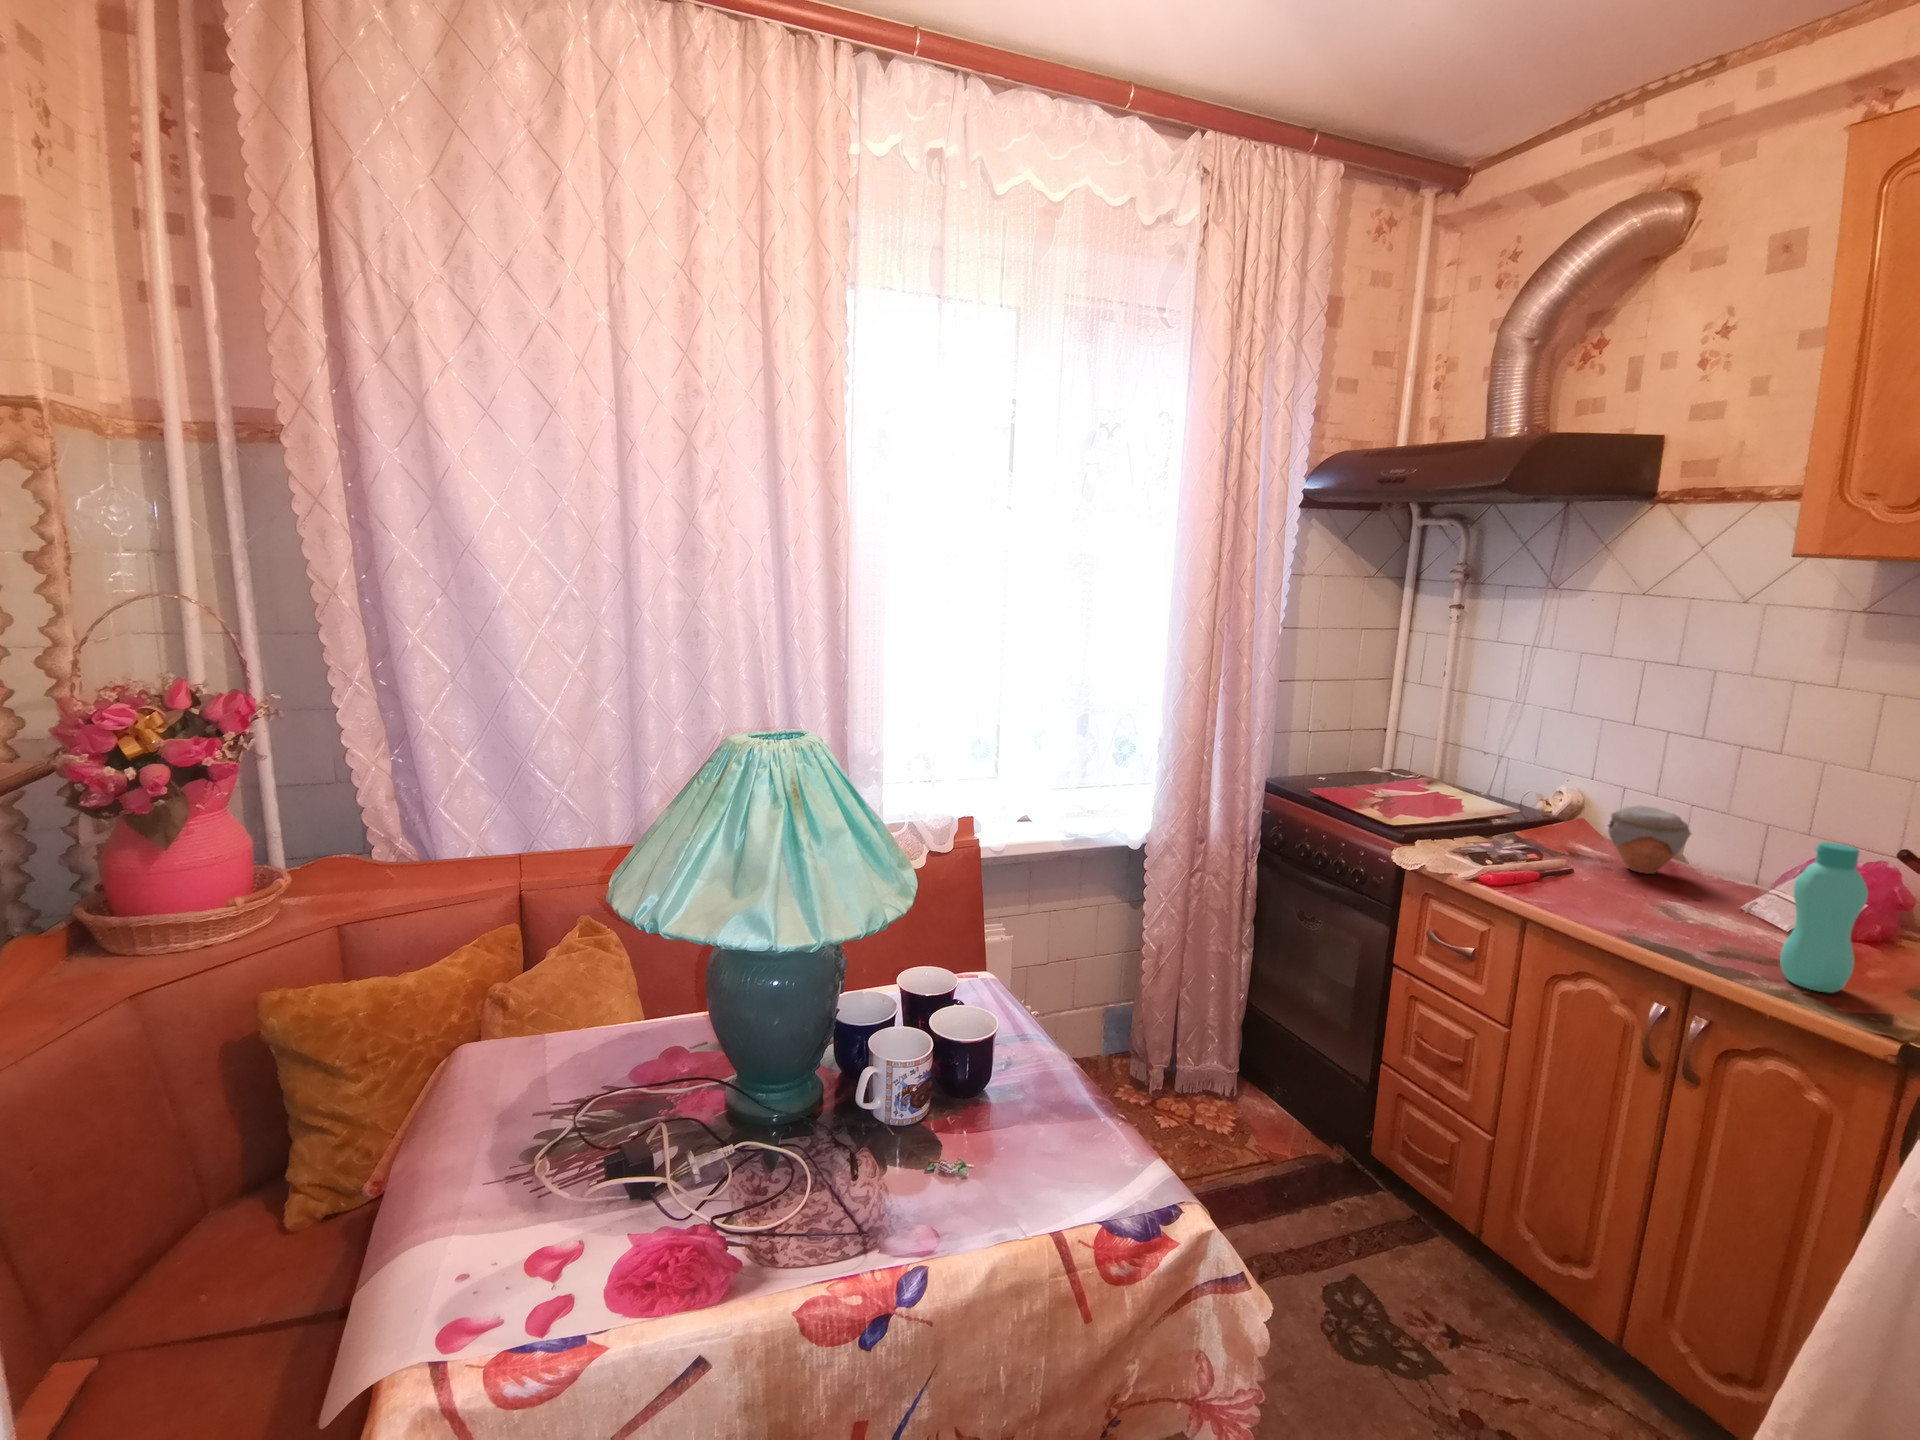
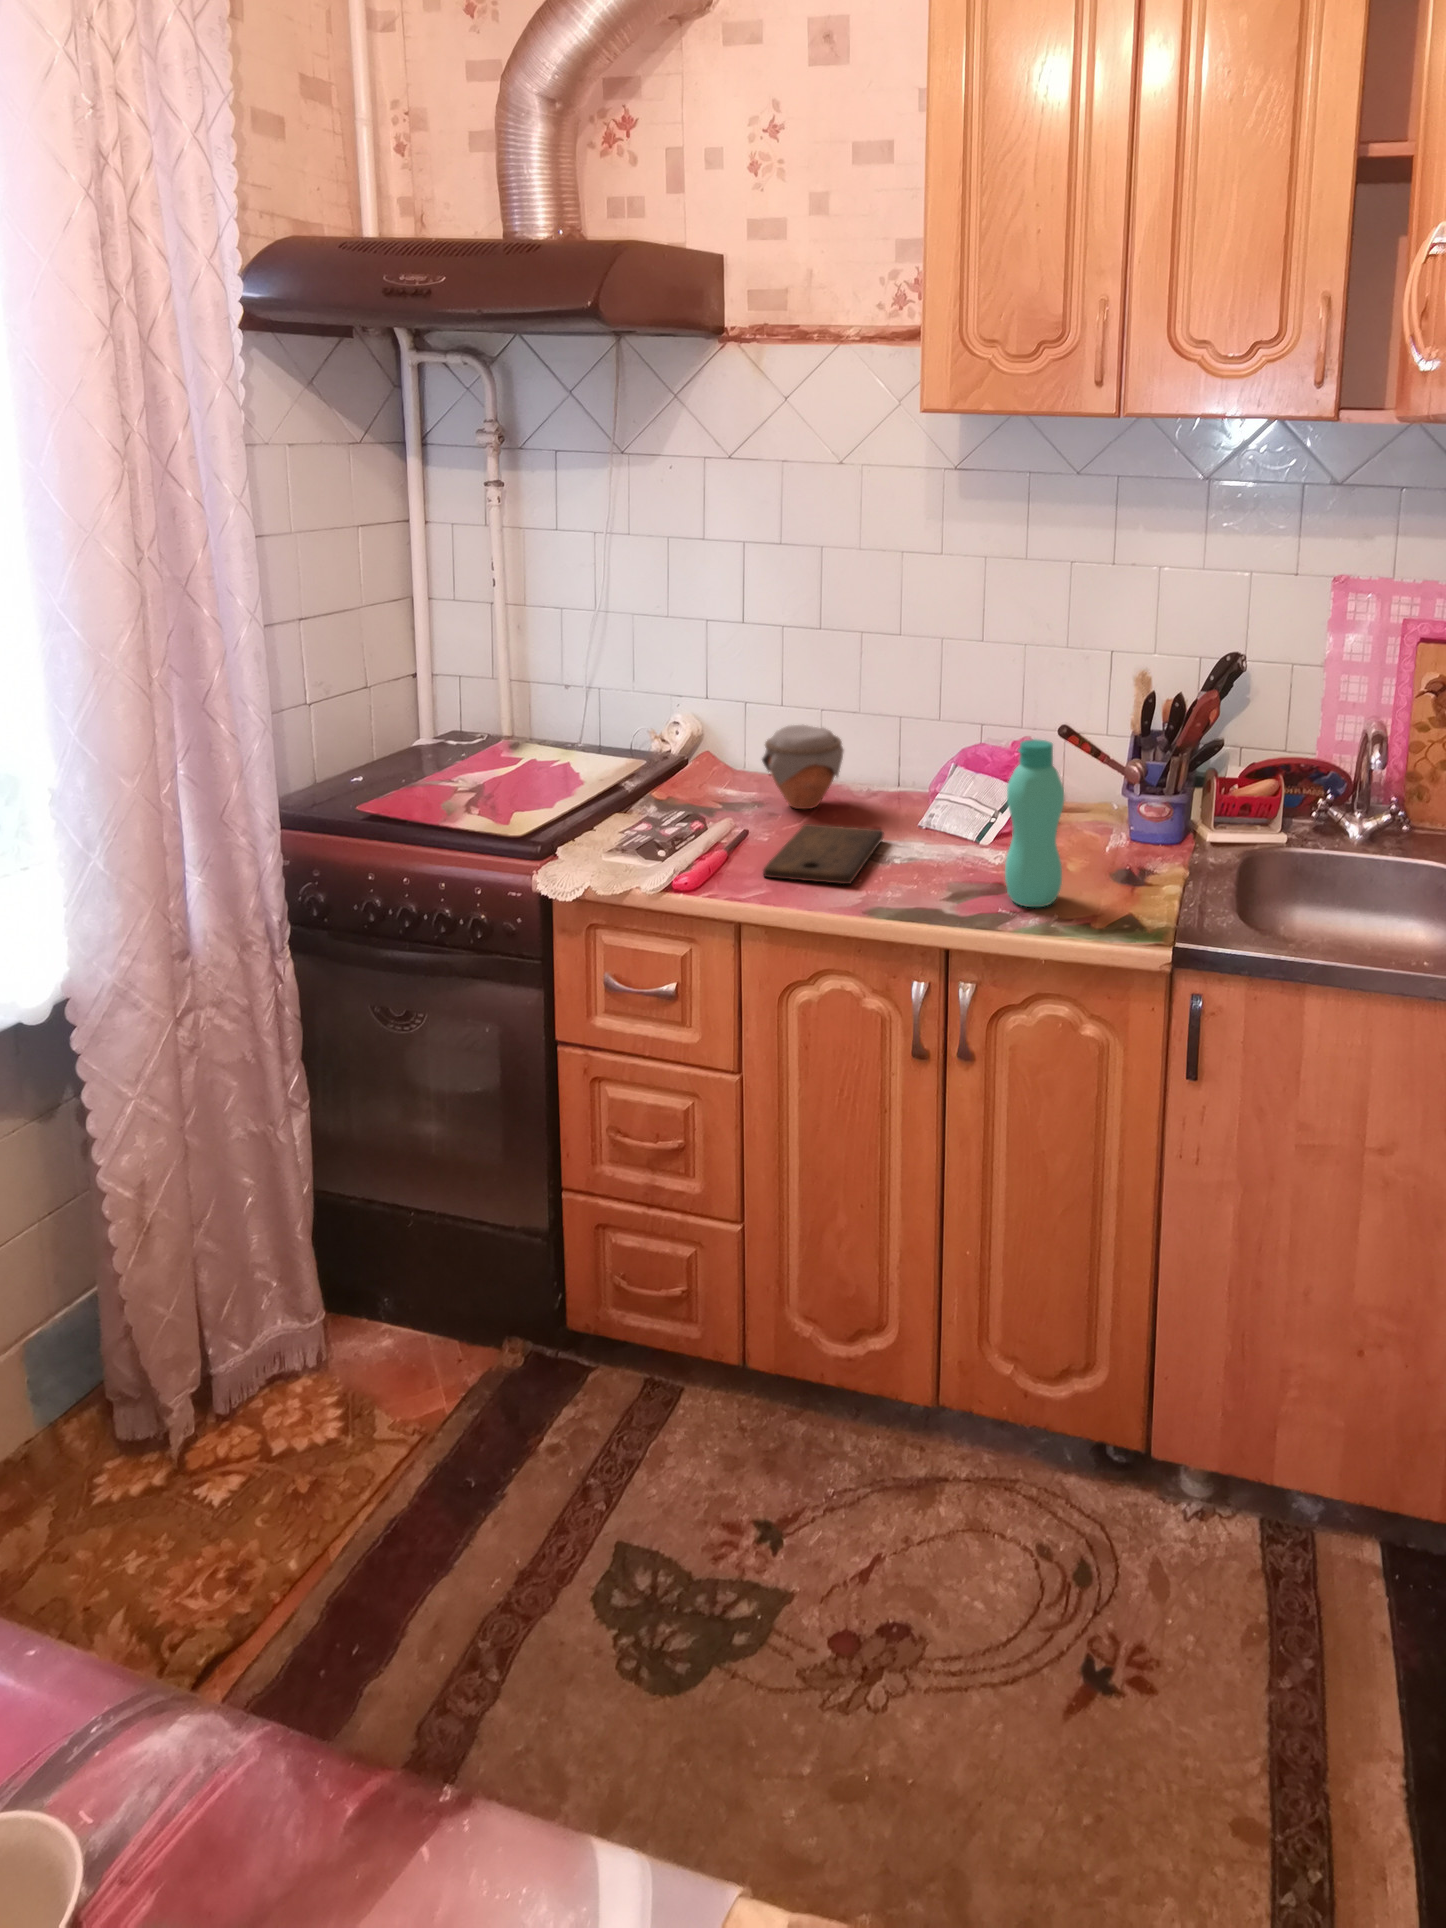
cutting board: none [1558,878,1696,920] -> present [763,824,884,884]

